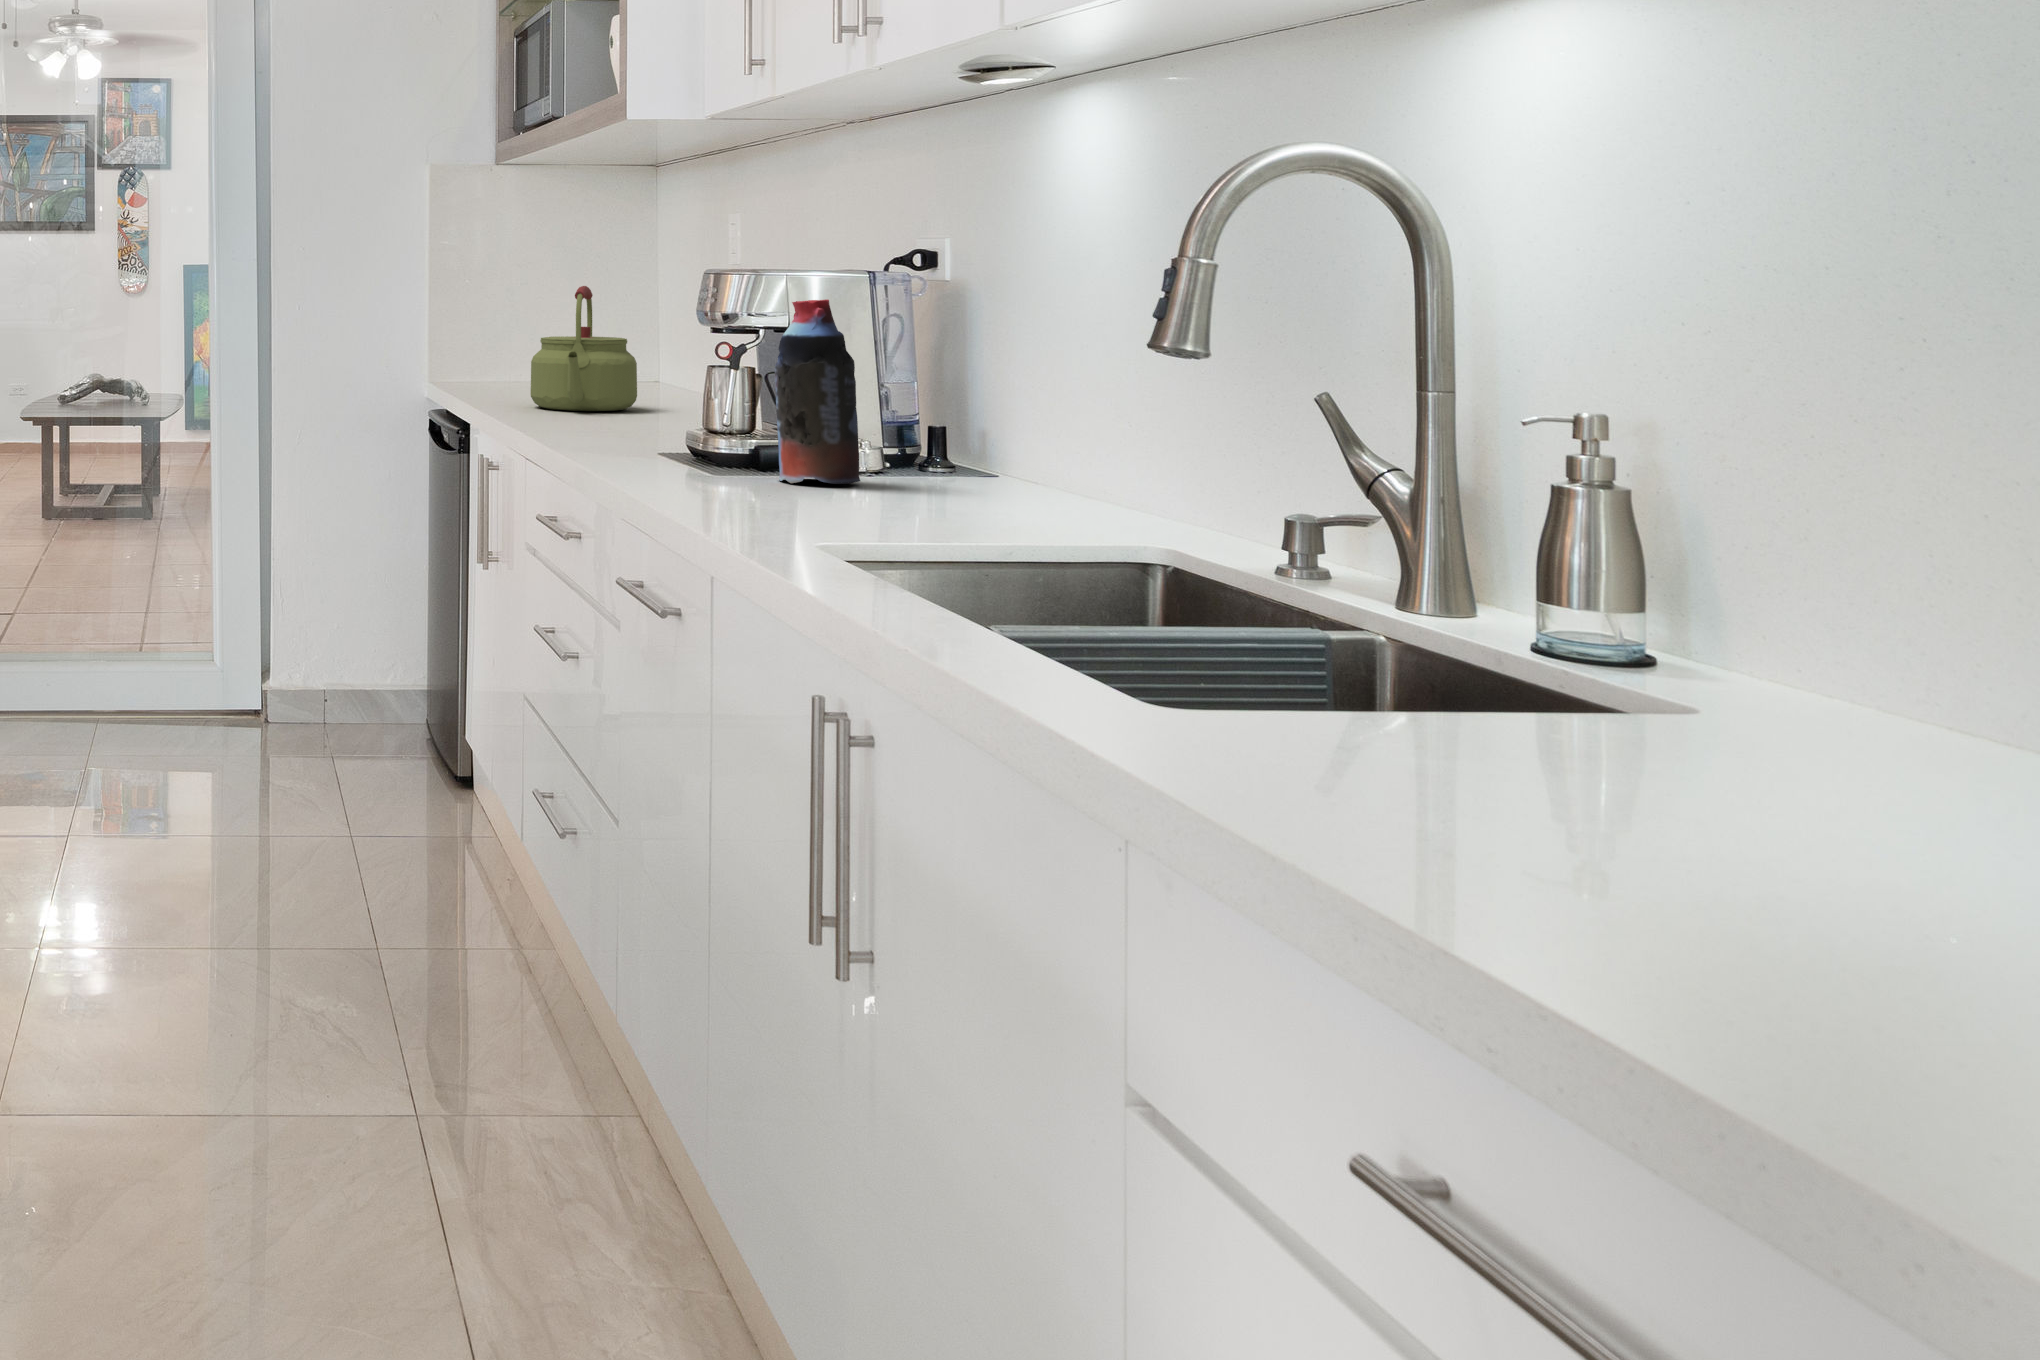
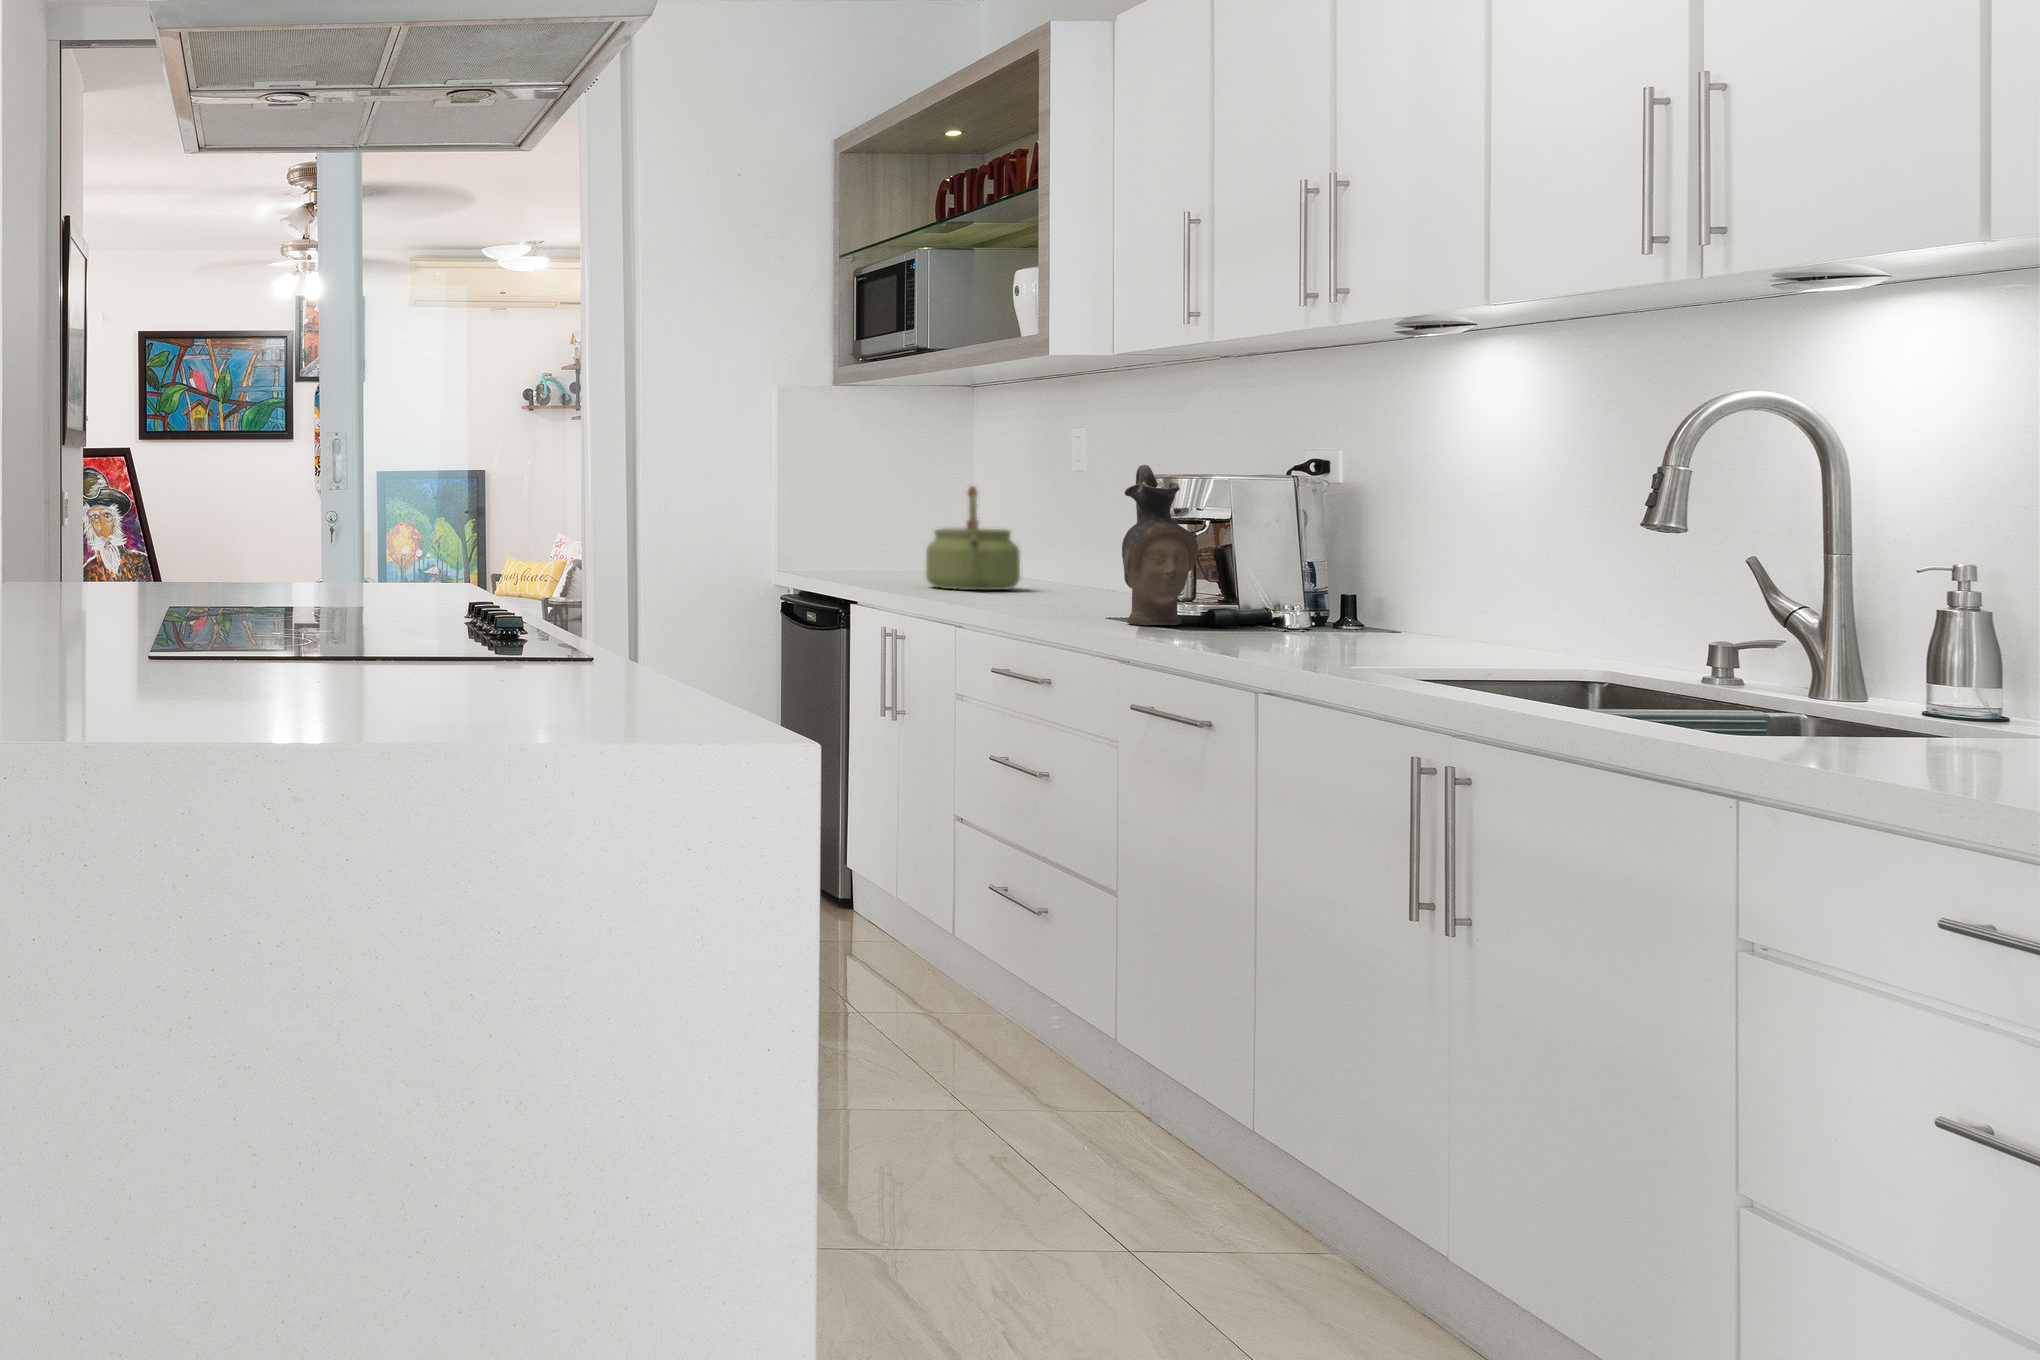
ceramic pitcher: none [655,259,743,465] -> present [1122,465,1198,625]
bottle: present [775,300,860,484] -> none [1239,496,1311,636]

